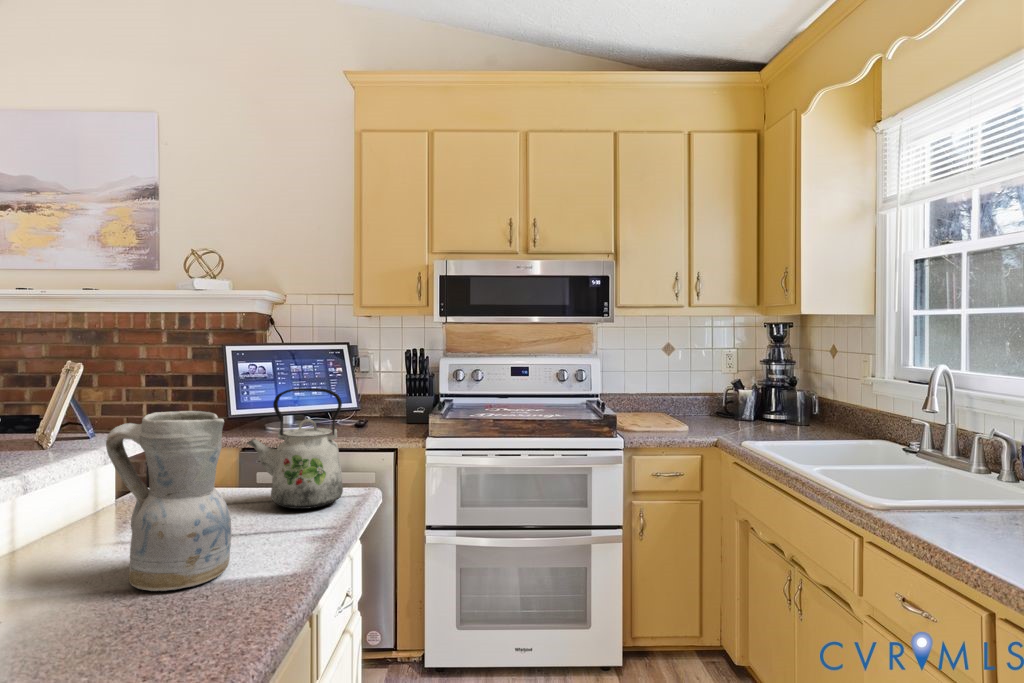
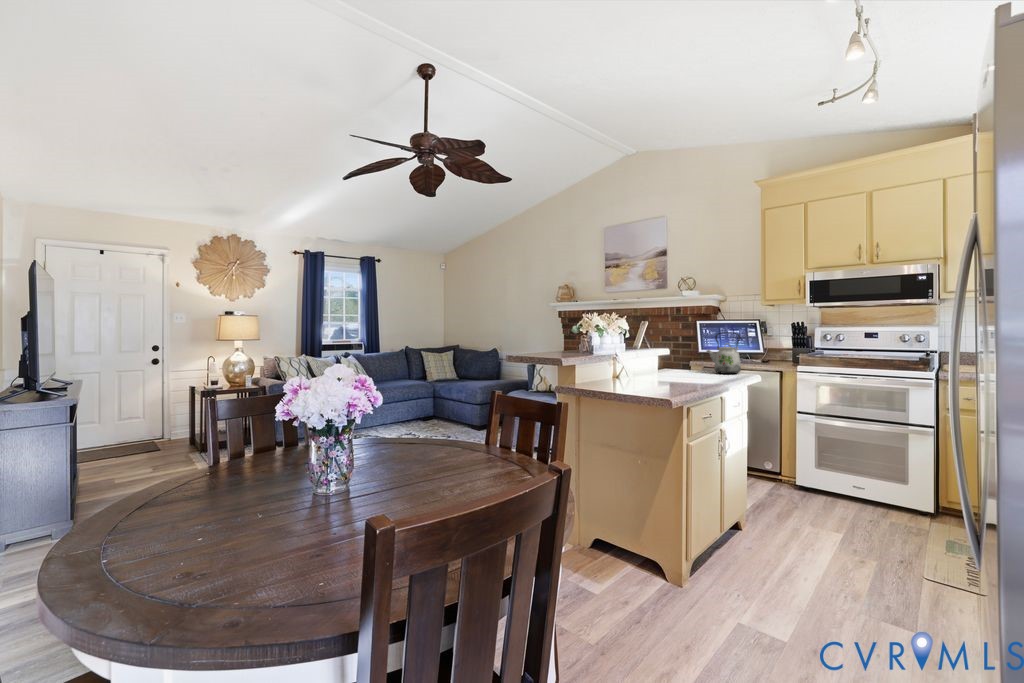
ceramic pitcher: present [106,411,231,591] -> none [670,334,701,379]

